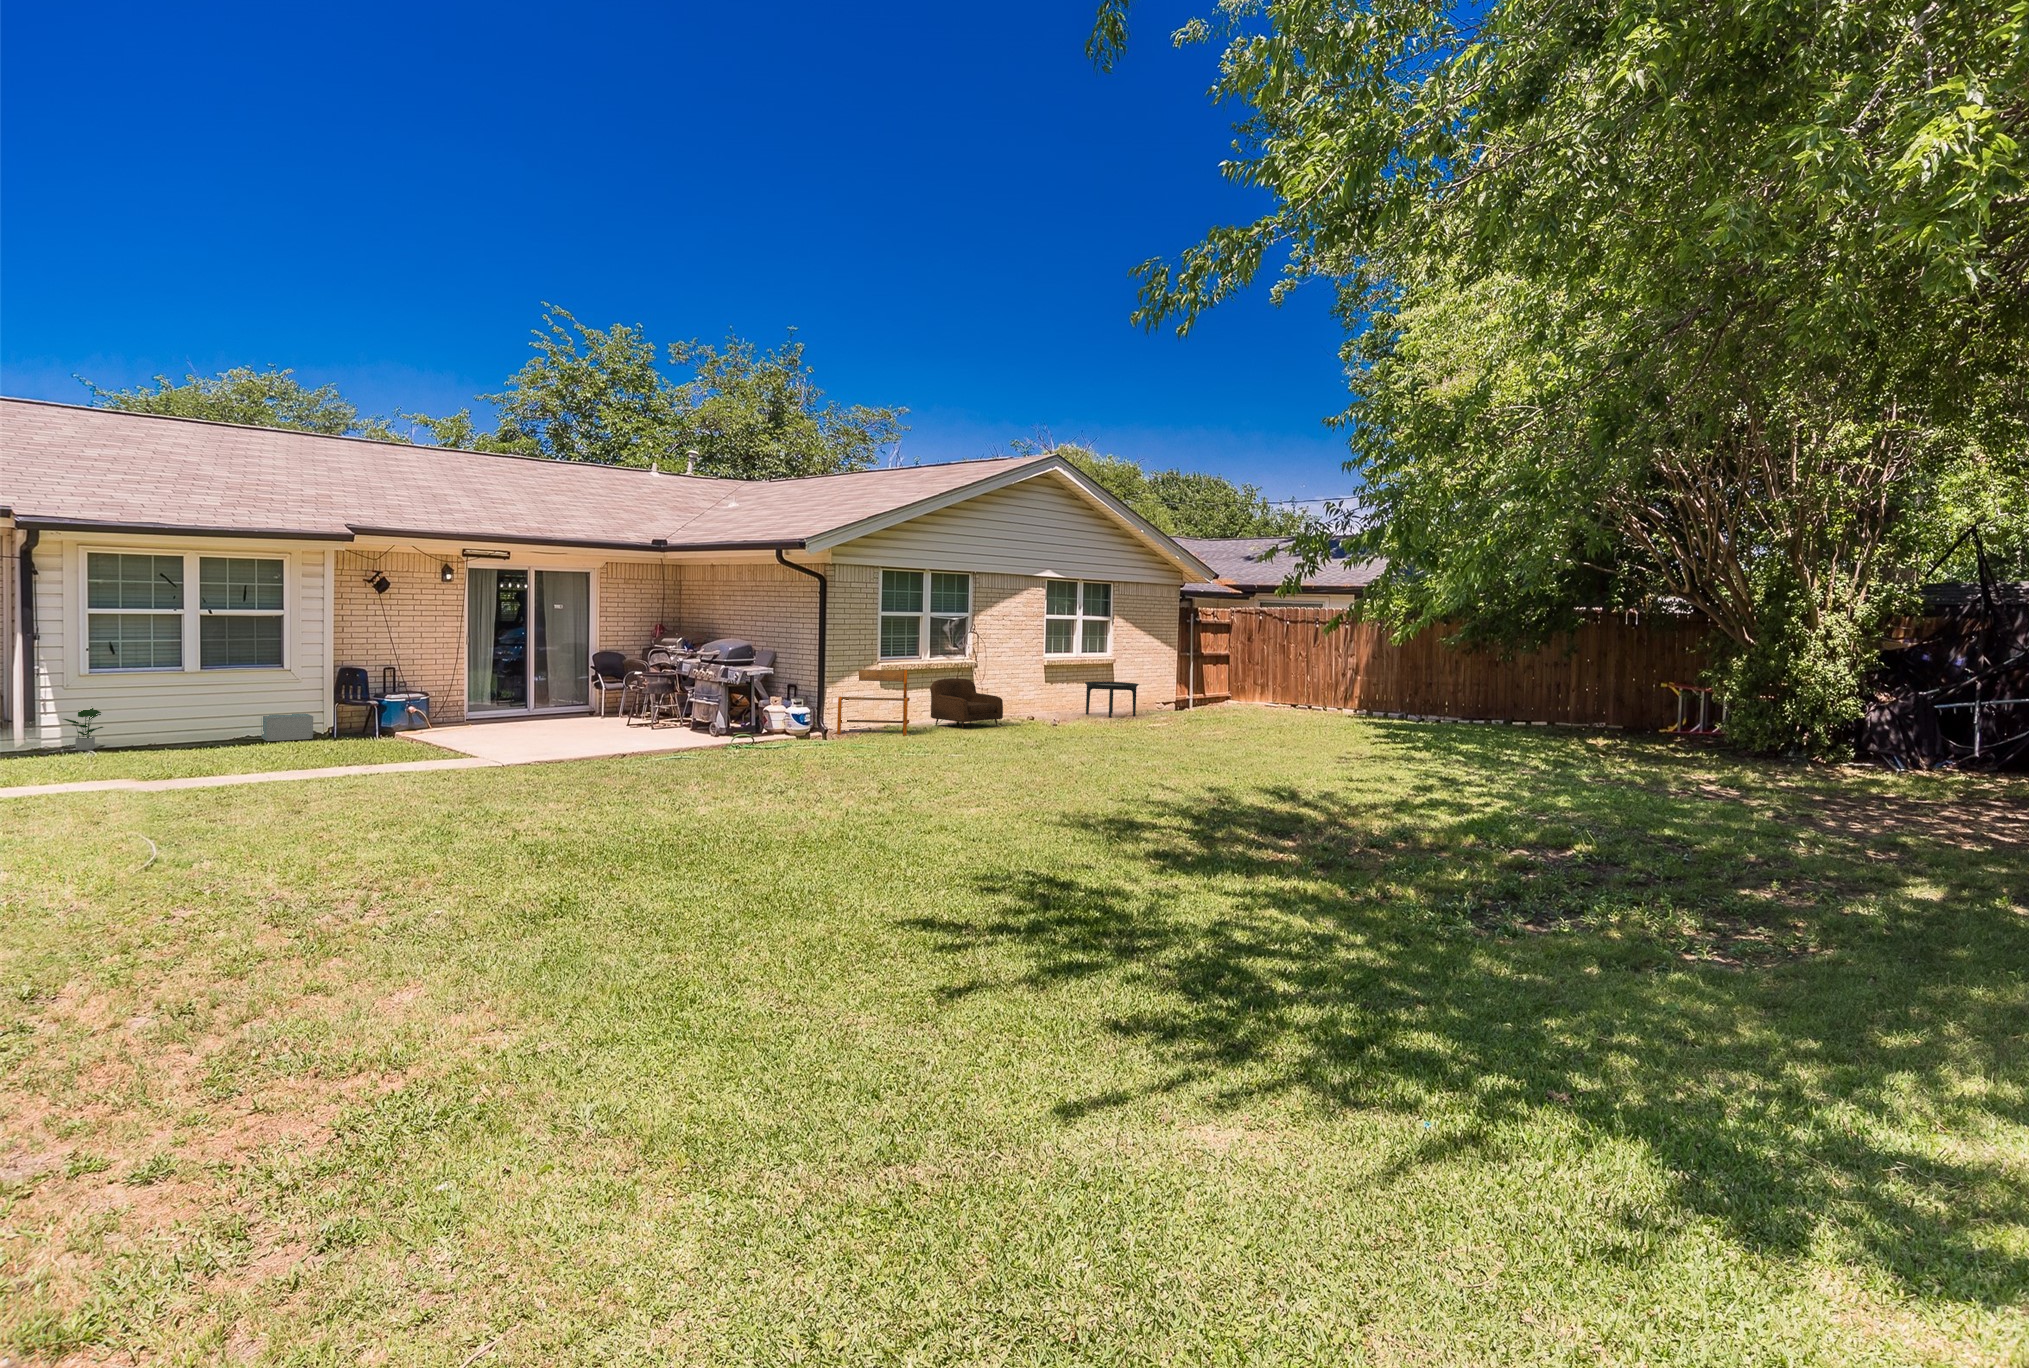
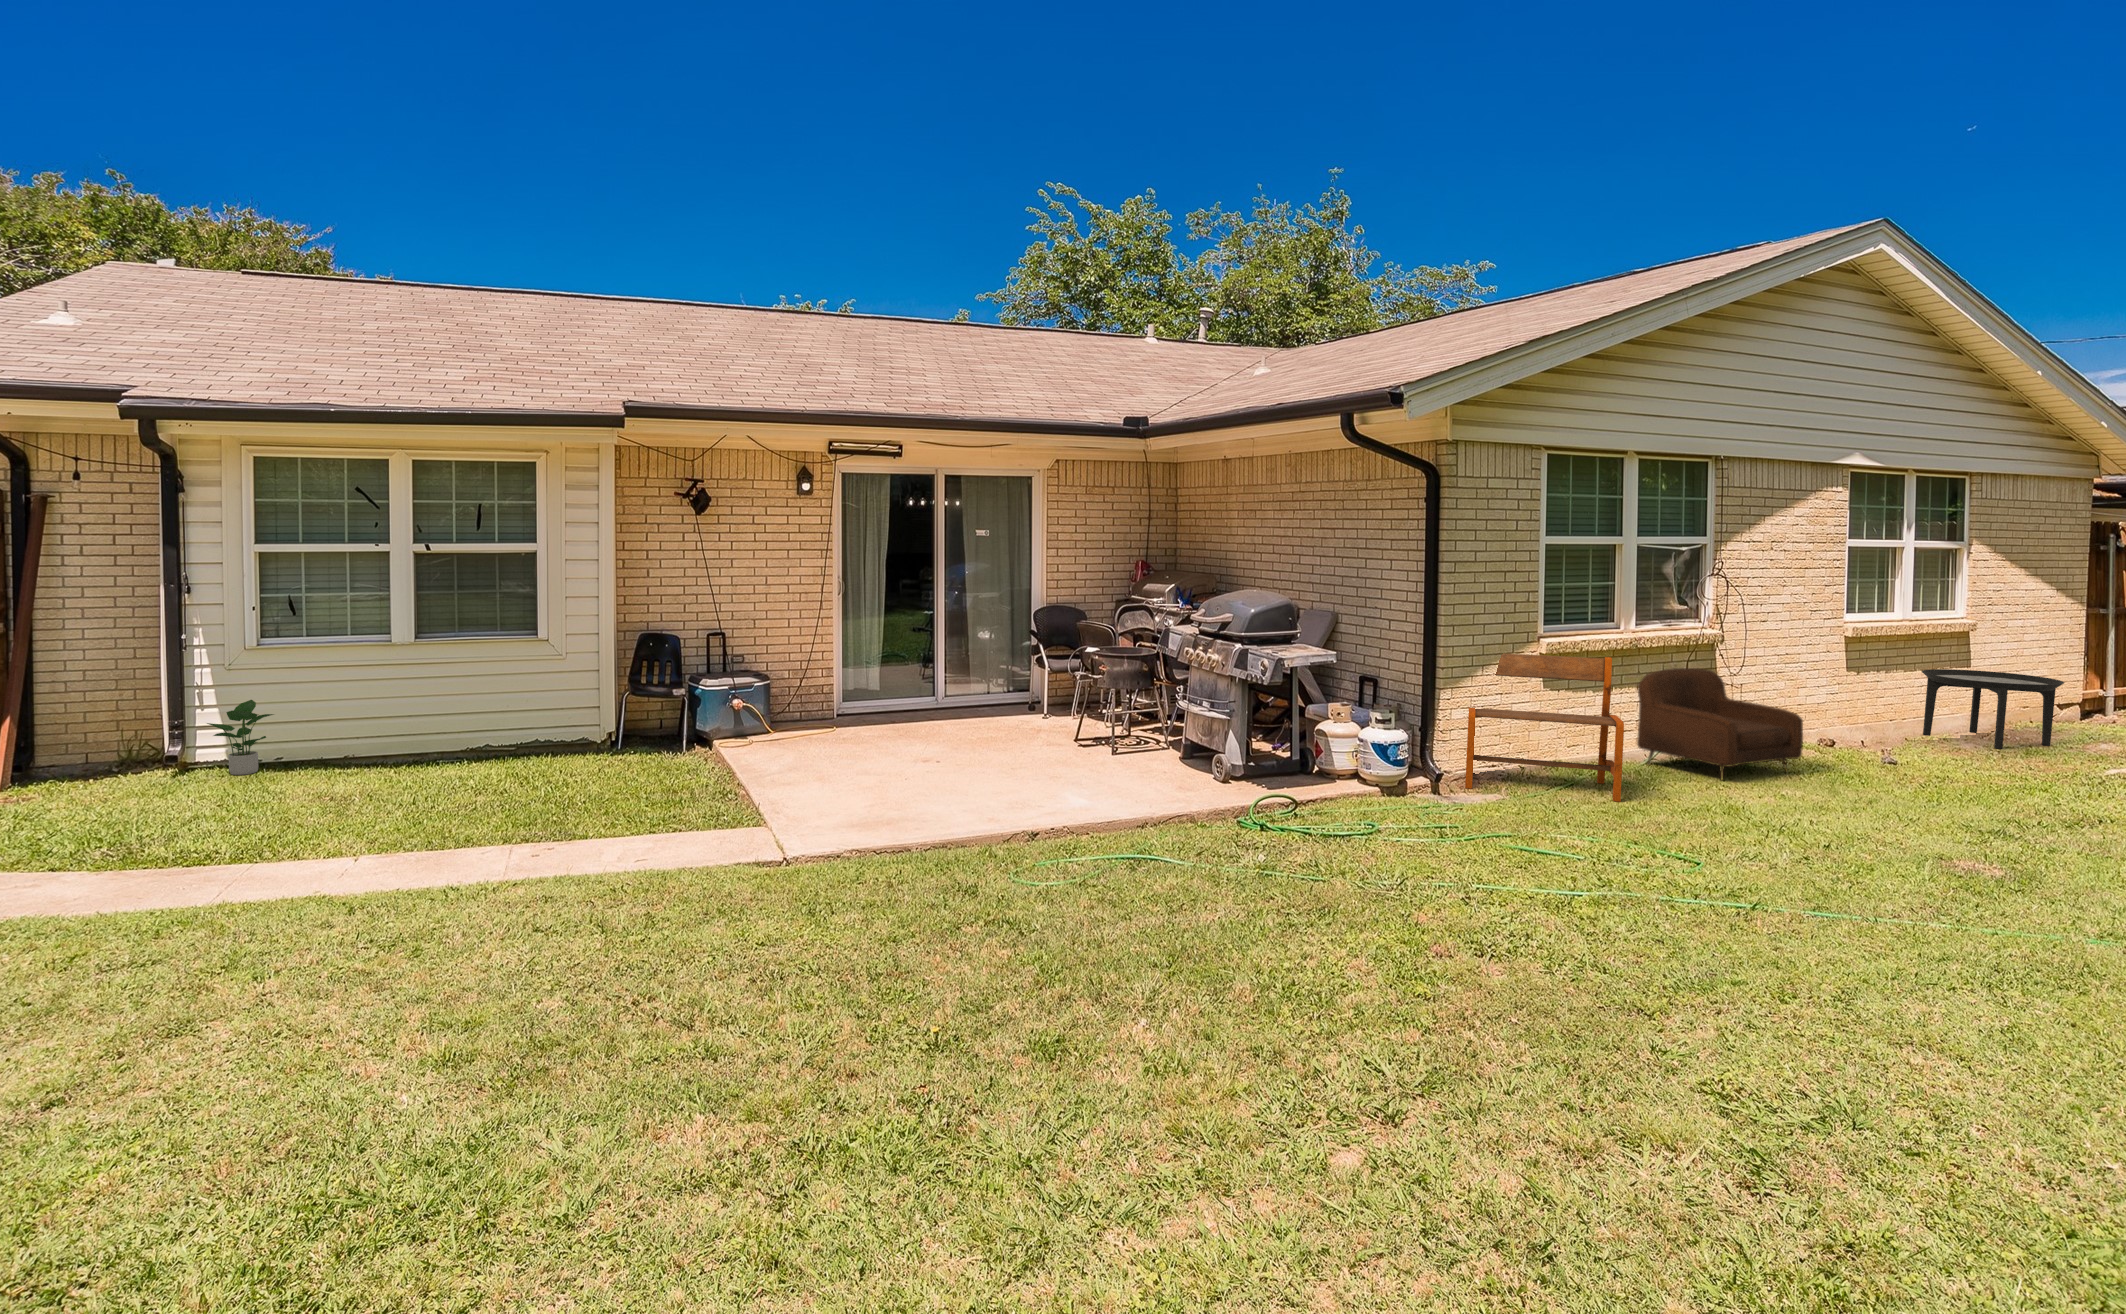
storage box: present [261,714,313,741] -> none [510,711,584,761]

